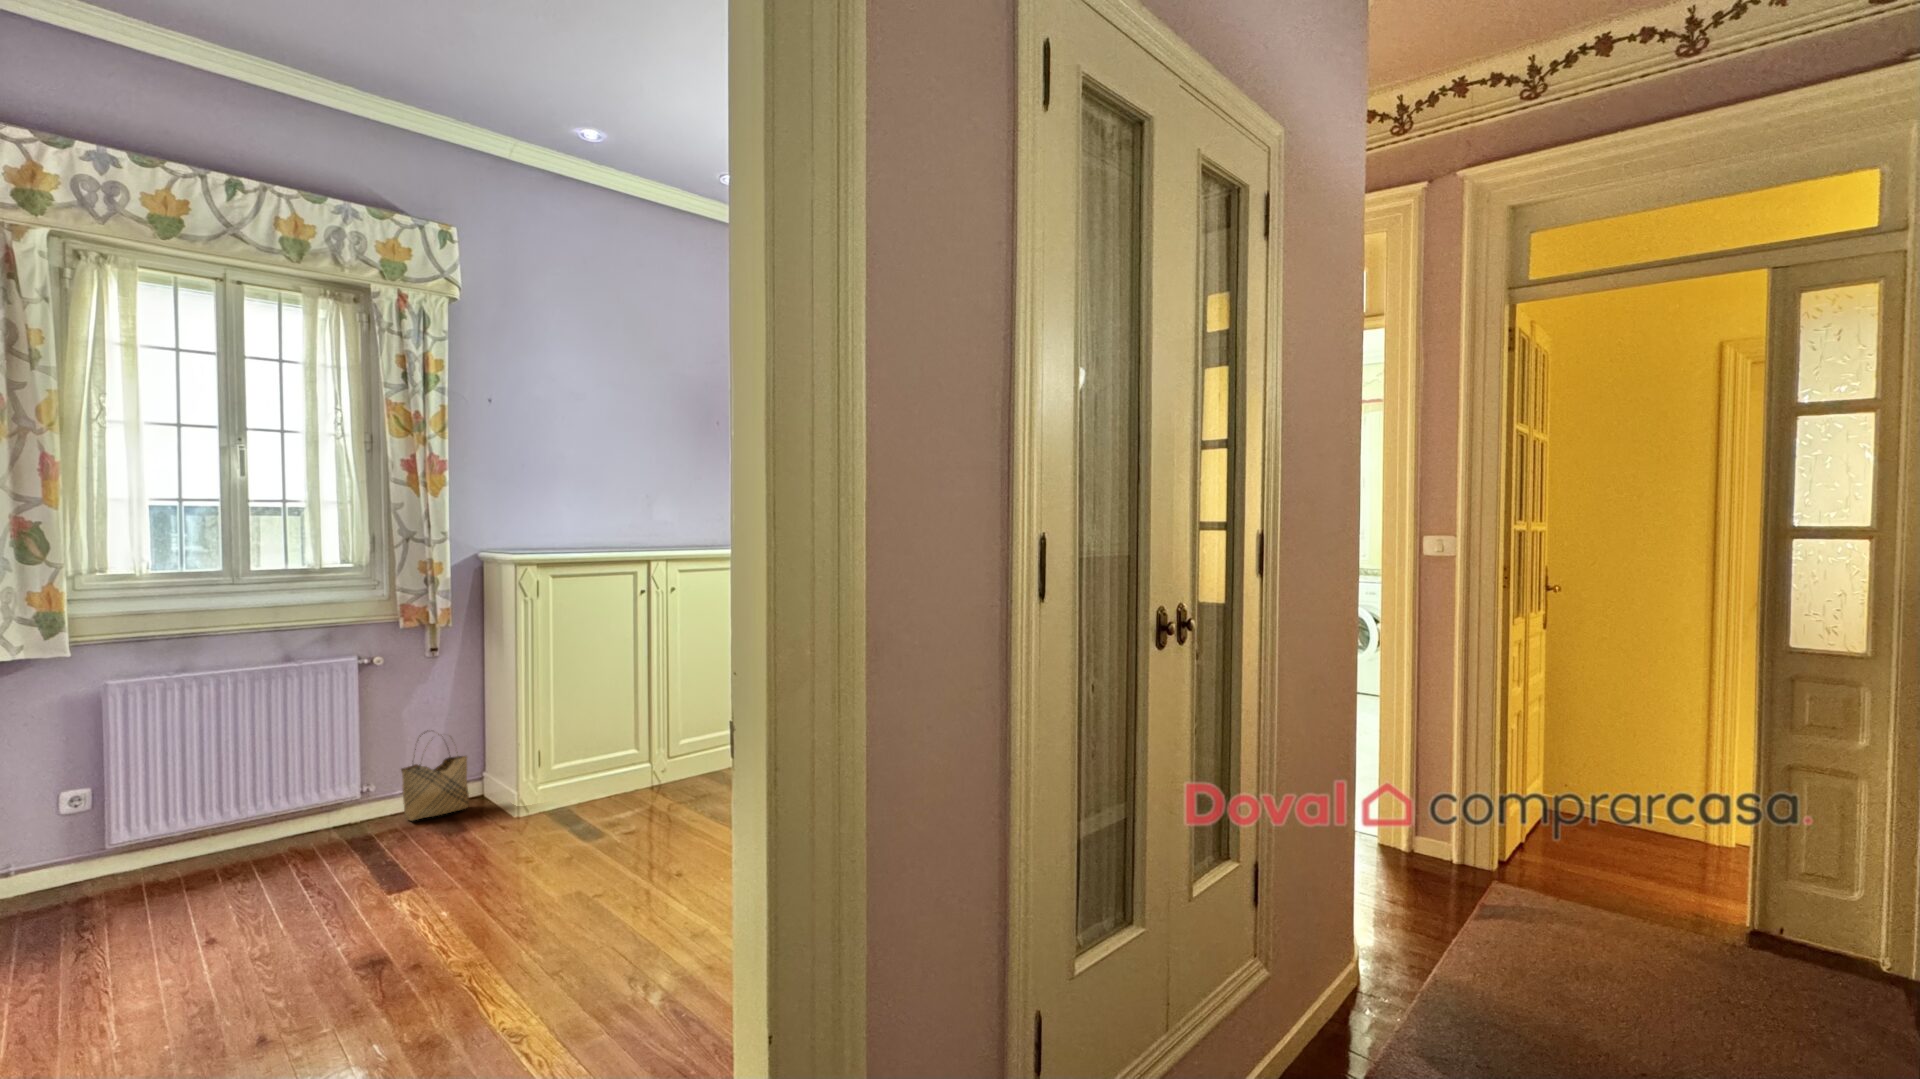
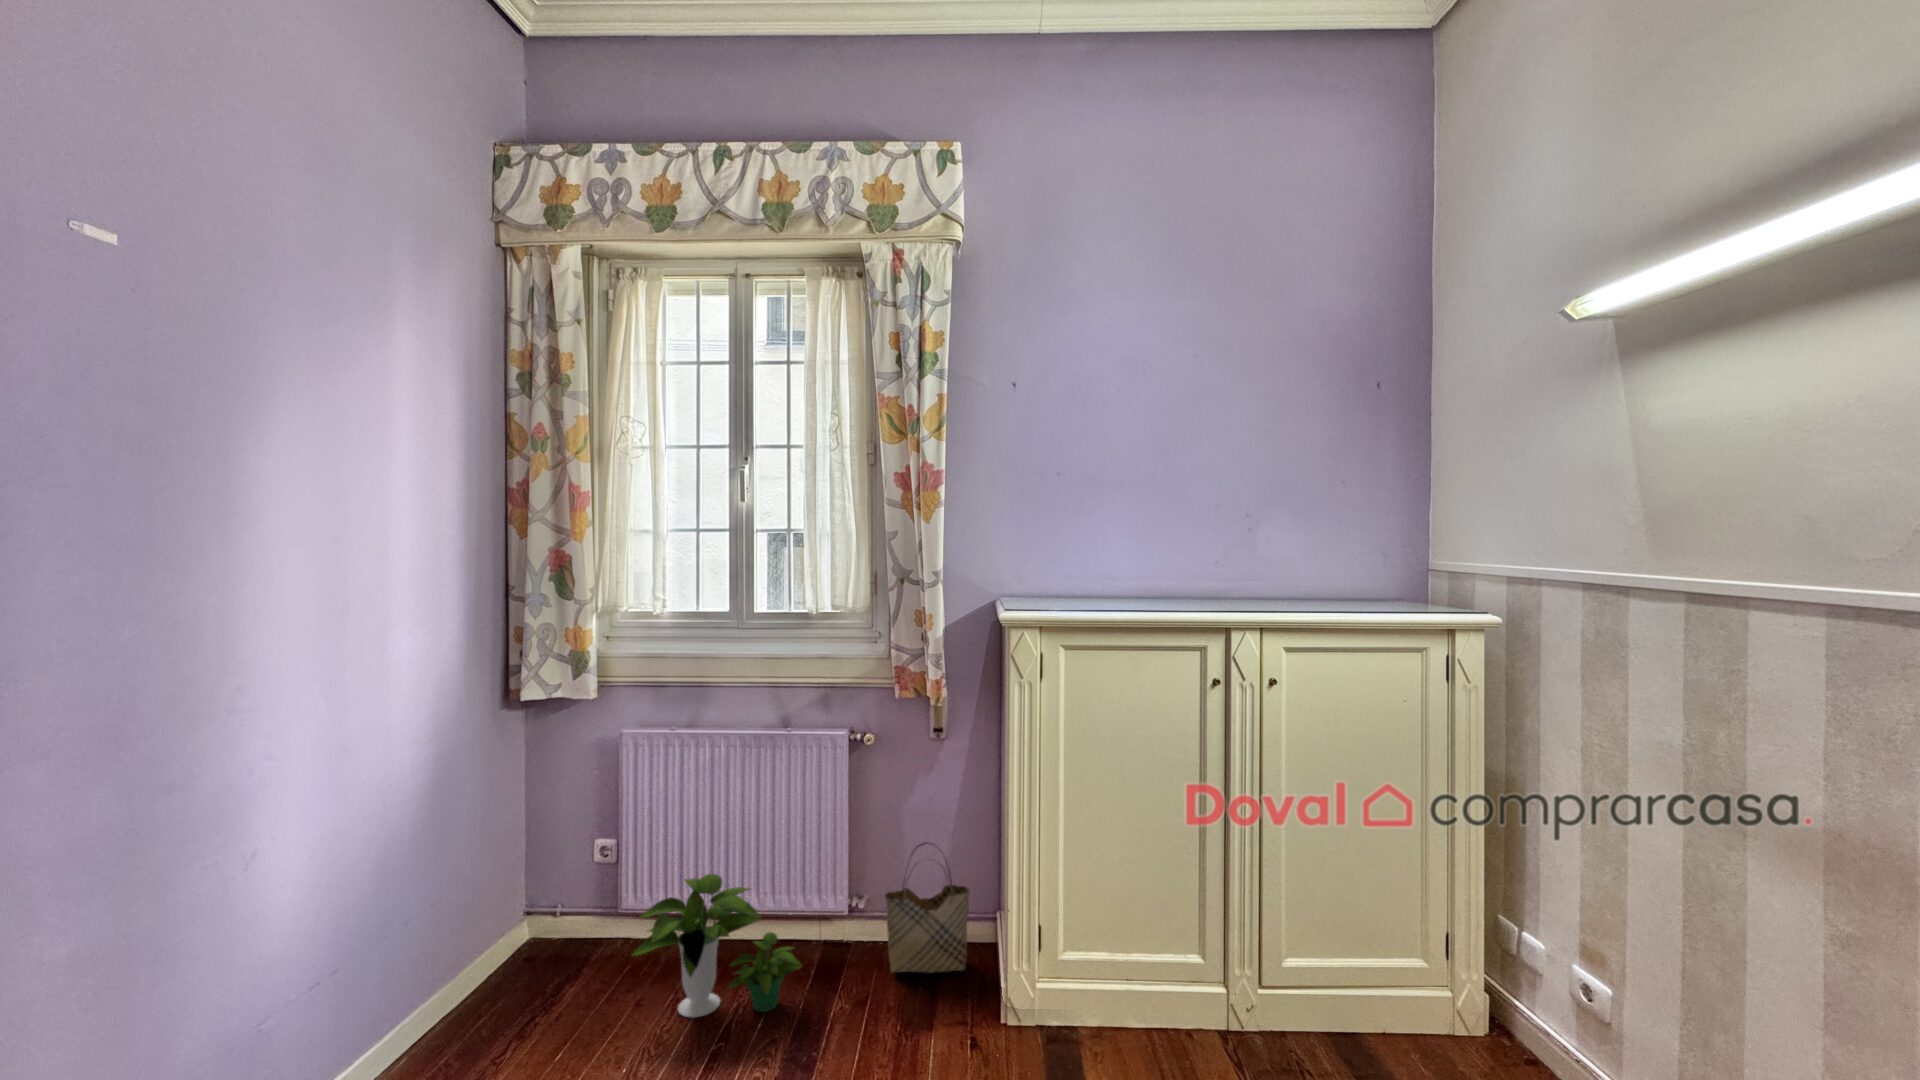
potted plant: none [186,777,348,879] -> present [633,874,802,1018]

